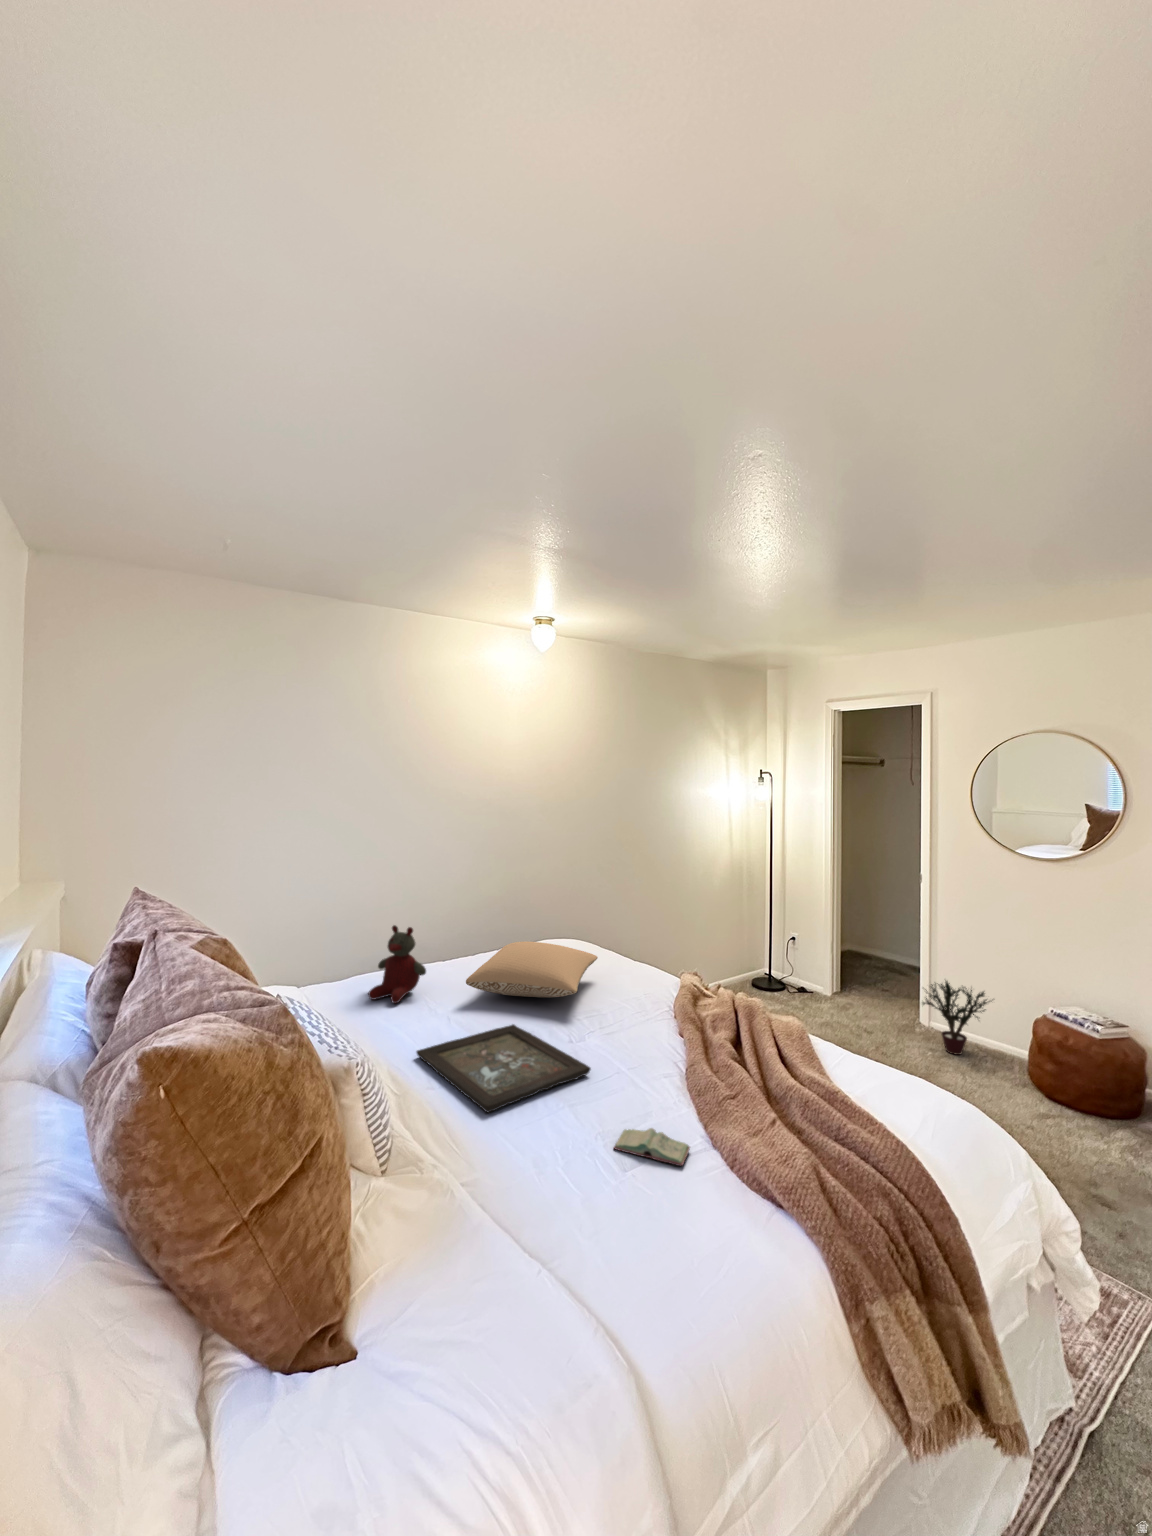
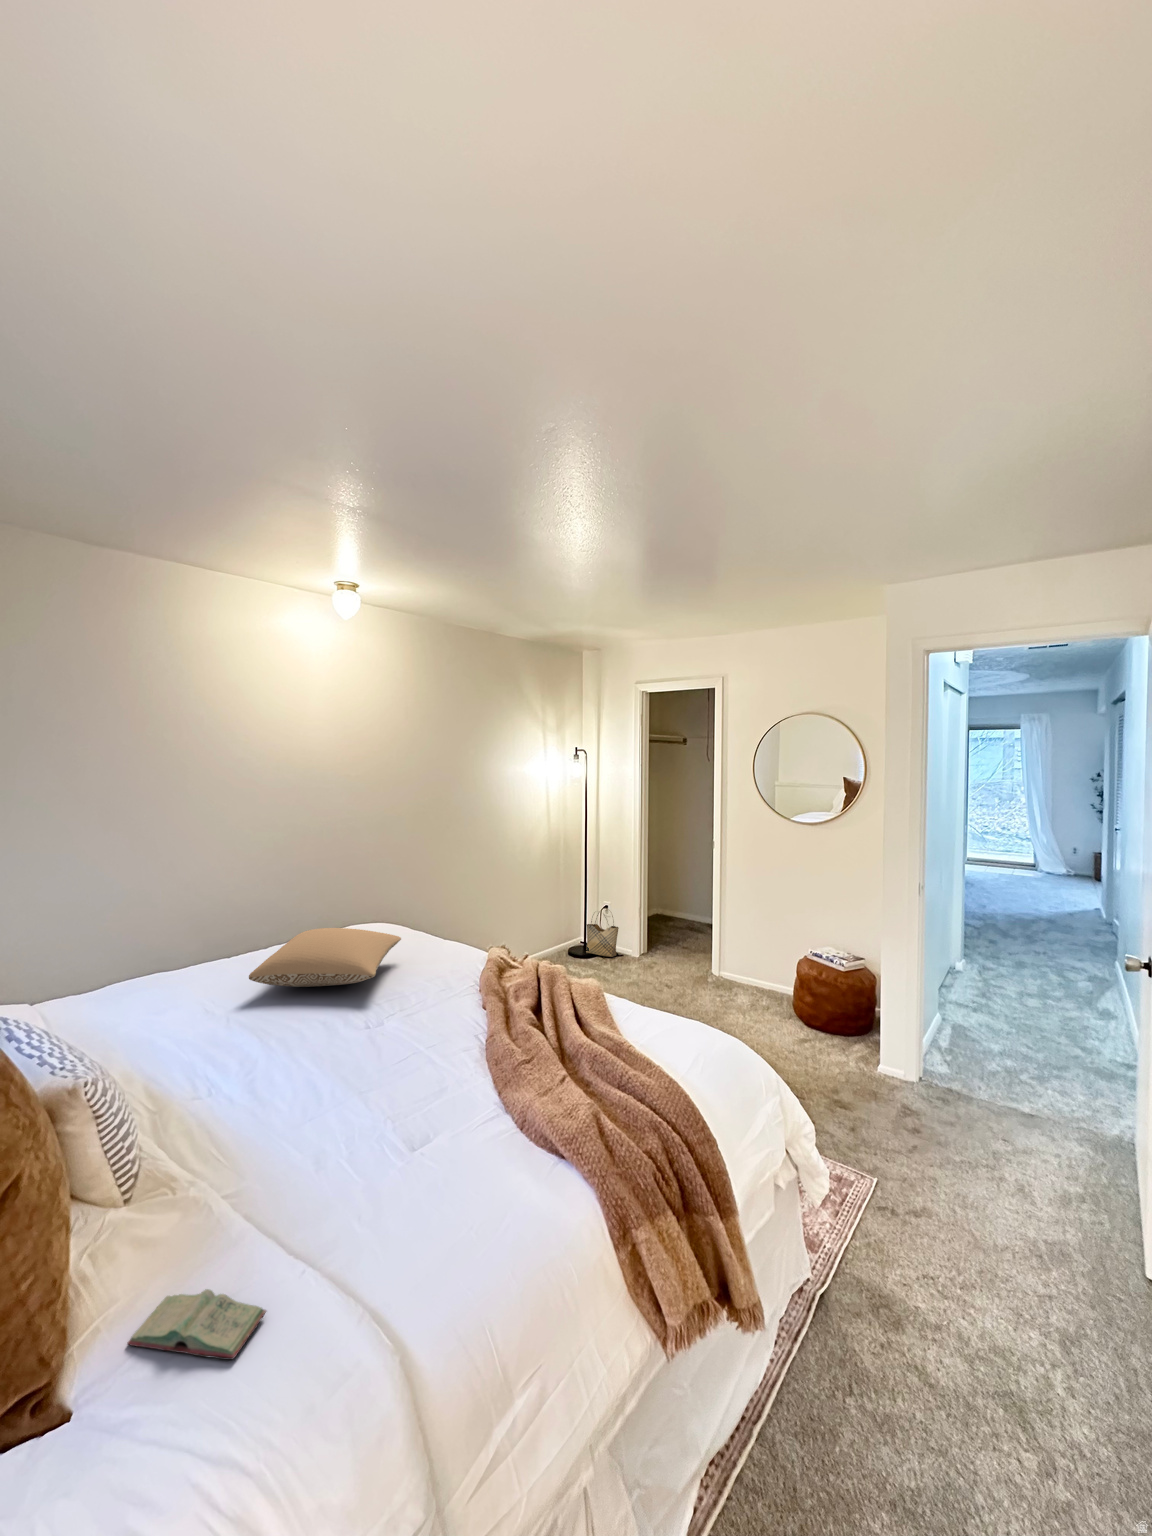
stuffed bear: present [368,925,426,1003] -> none [127,922,201,1010]
woven basket: none [774,942,811,995] -> present [586,908,619,957]
potted plant: present [922,981,990,1055] -> none [708,930,769,996]
tray: present [417,1024,591,1113] -> none [183,1017,385,1114]
book: present [614,1128,690,1166] -> present [127,1289,266,1360]

